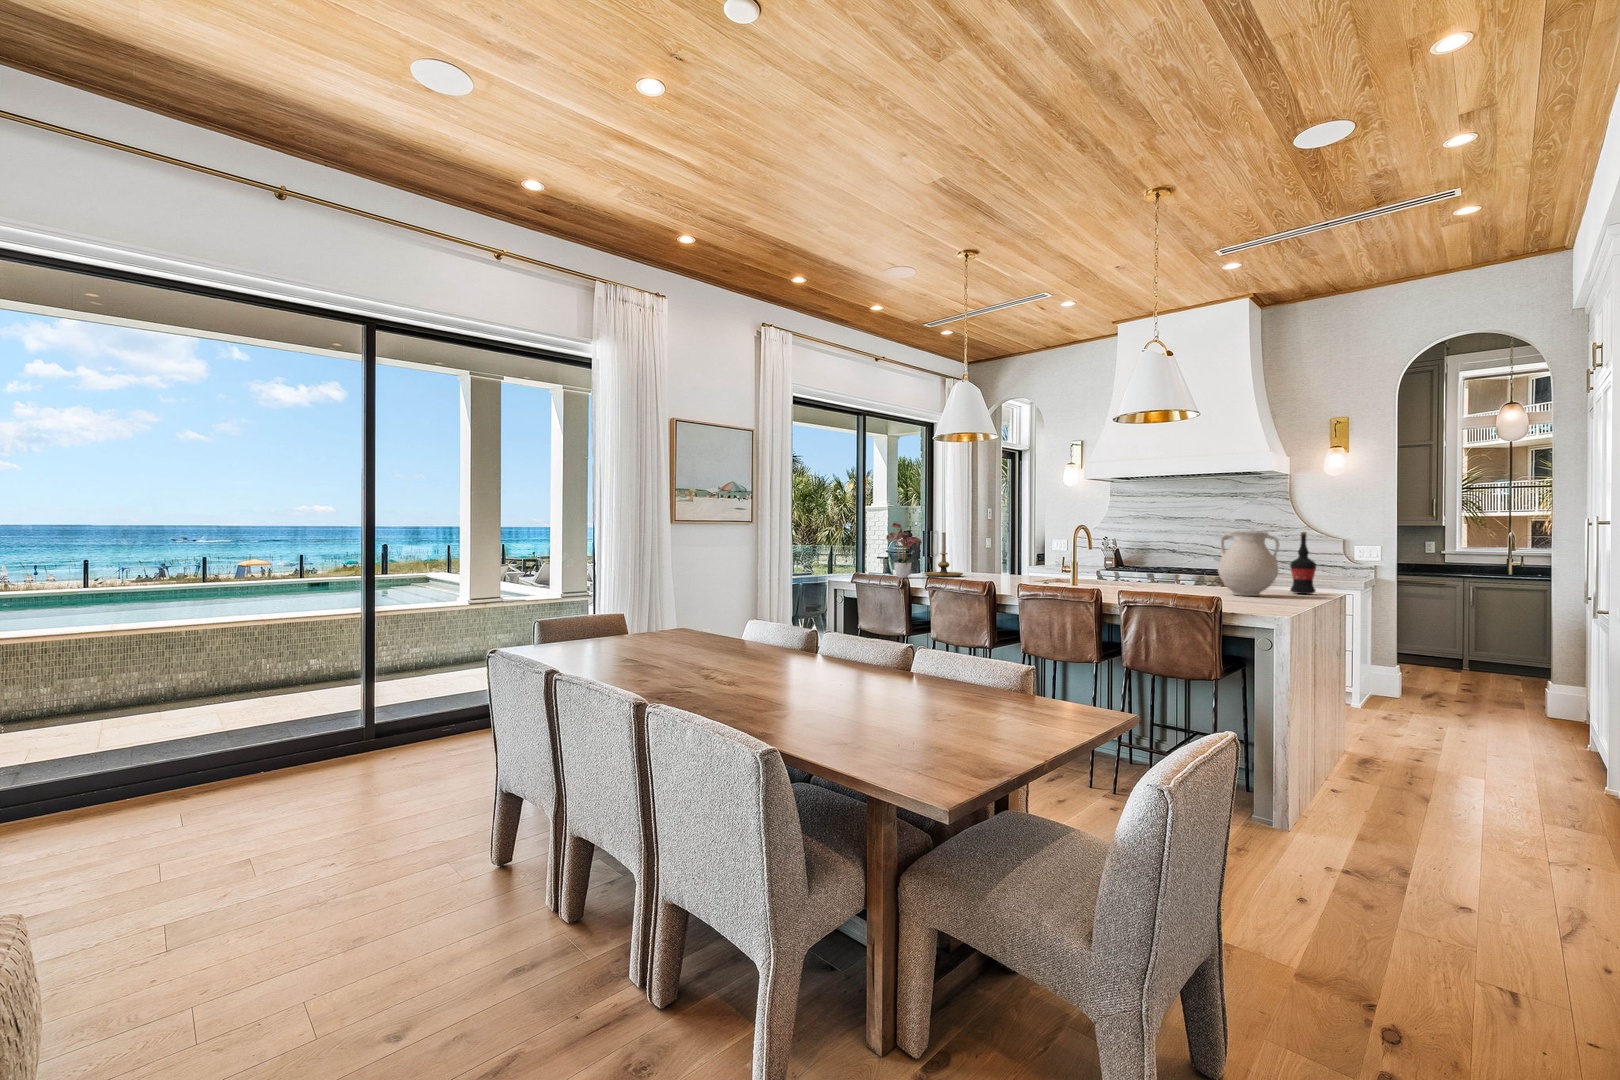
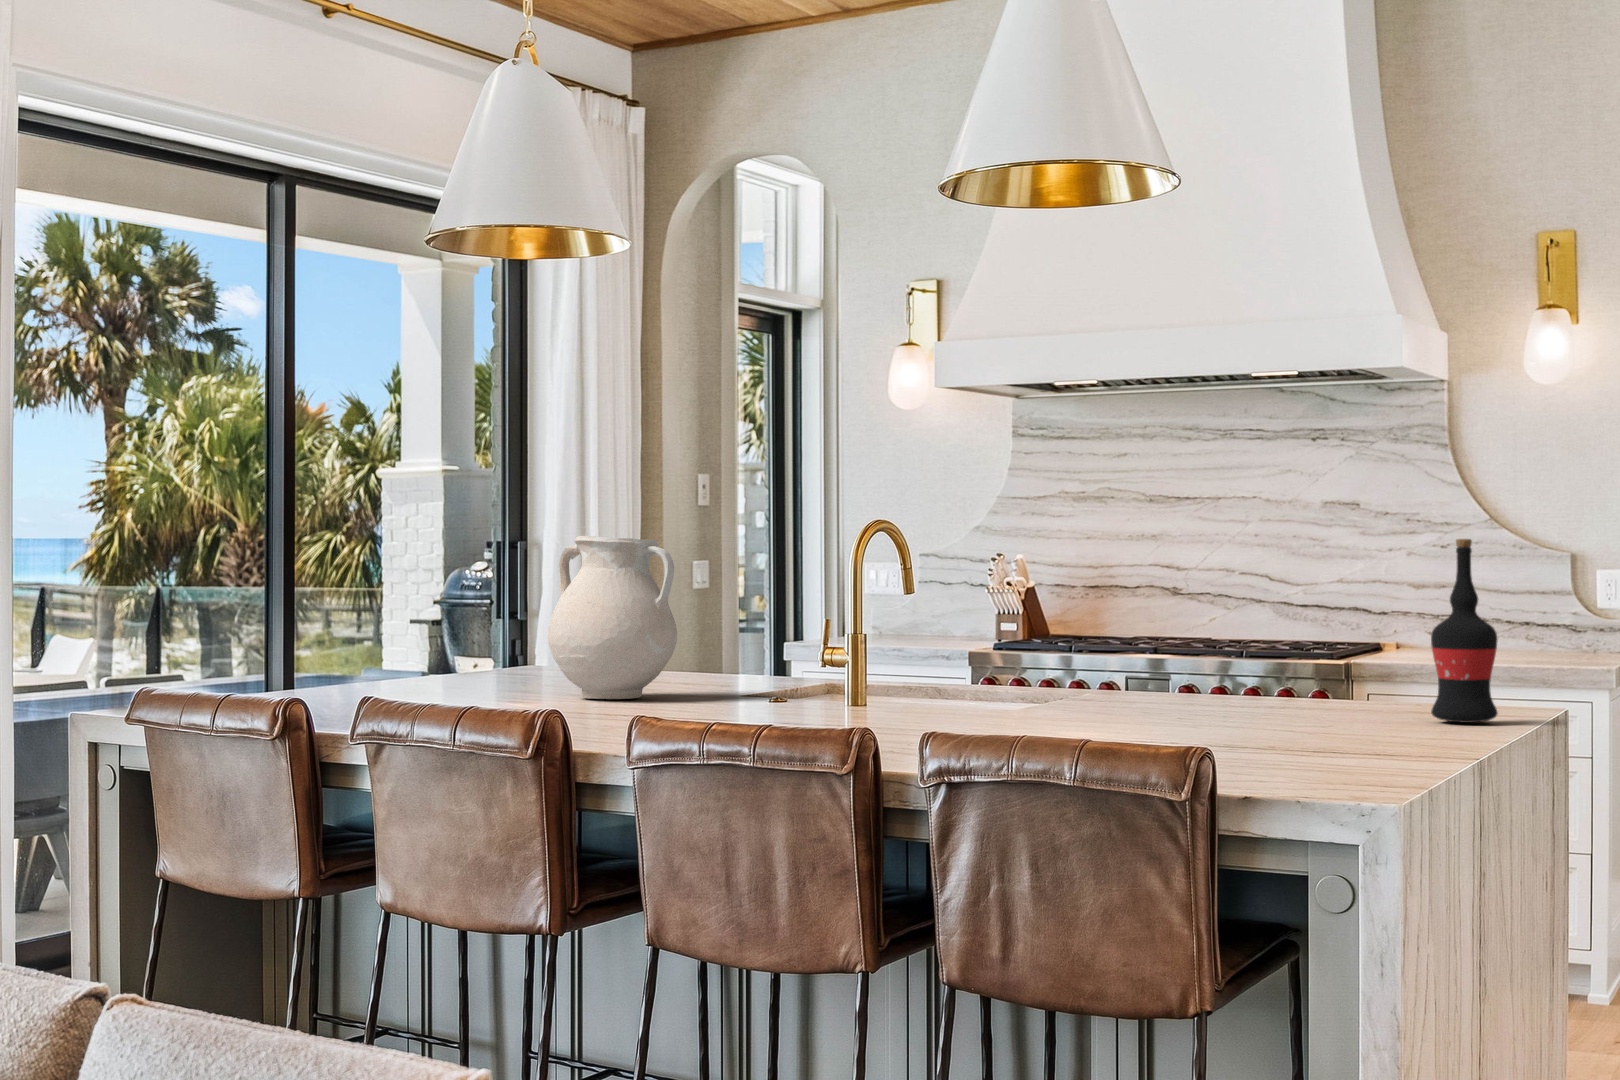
flower arrangement: present [886,522,922,578] -> none [239,506,375,701]
vase: present [1218,530,1279,596] -> present [547,536,677,699]
candle holder: present [924,532,963,577] -> none [392,546,519,691]

